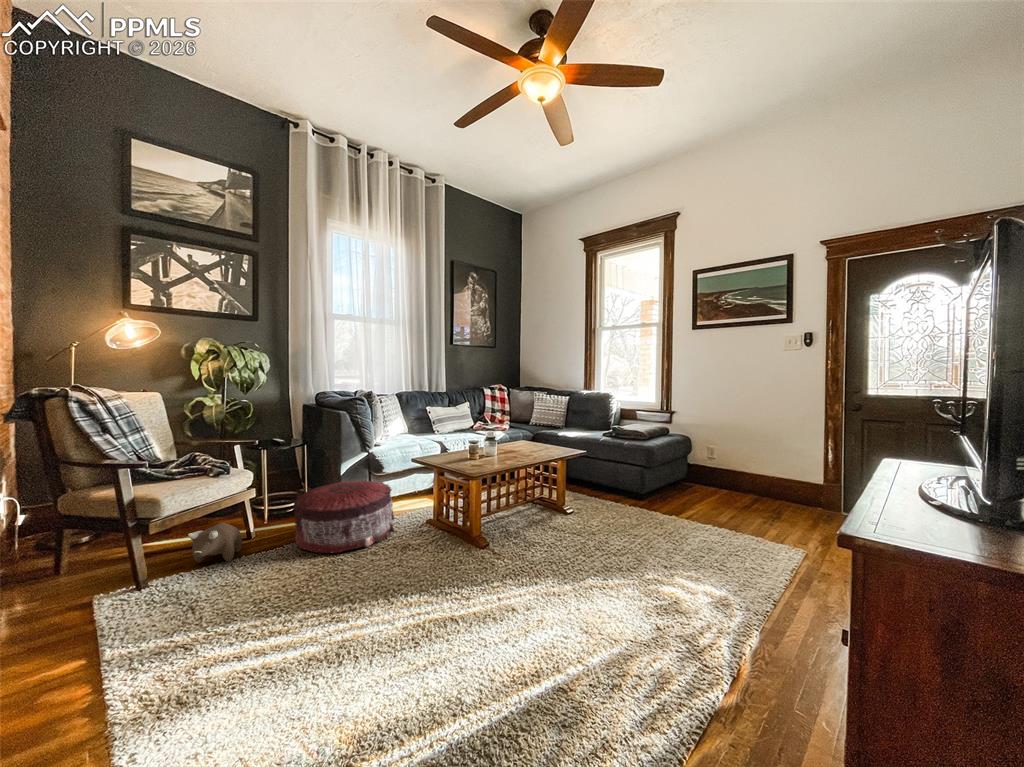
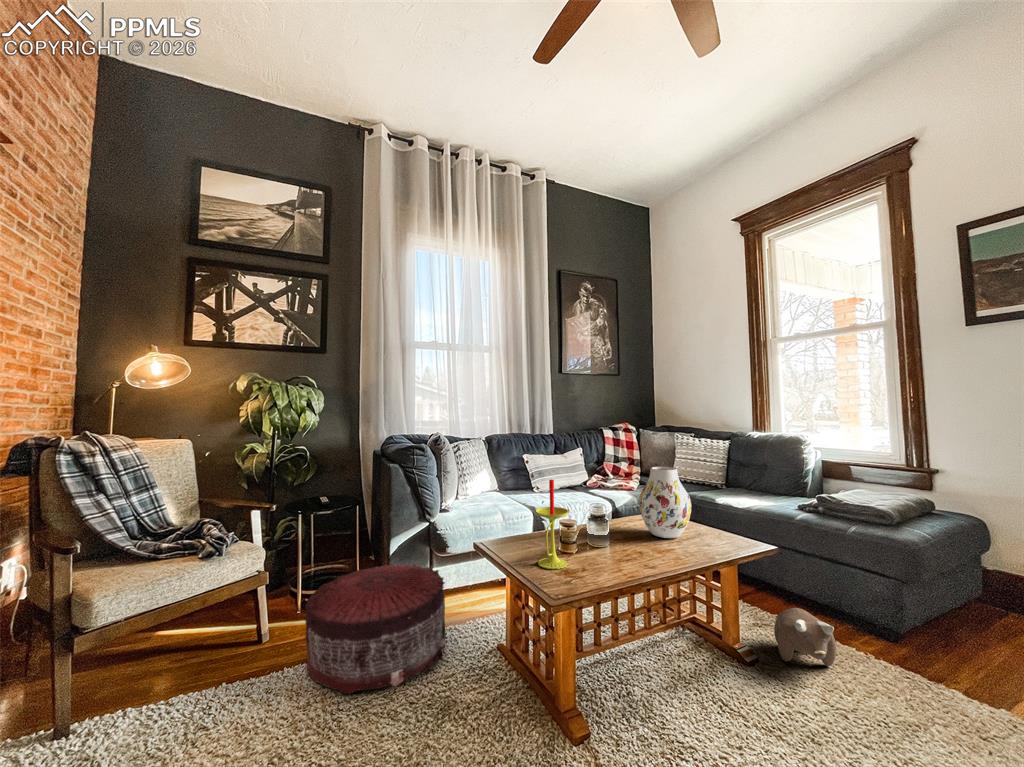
vase: none [515,409,544,451] -> present [639,467,691,538]
candle: none [458,415,478,468] -> present [536,479,569,569]
plush toy: present [188,523,242,562] -> present [774,608,836,666]

